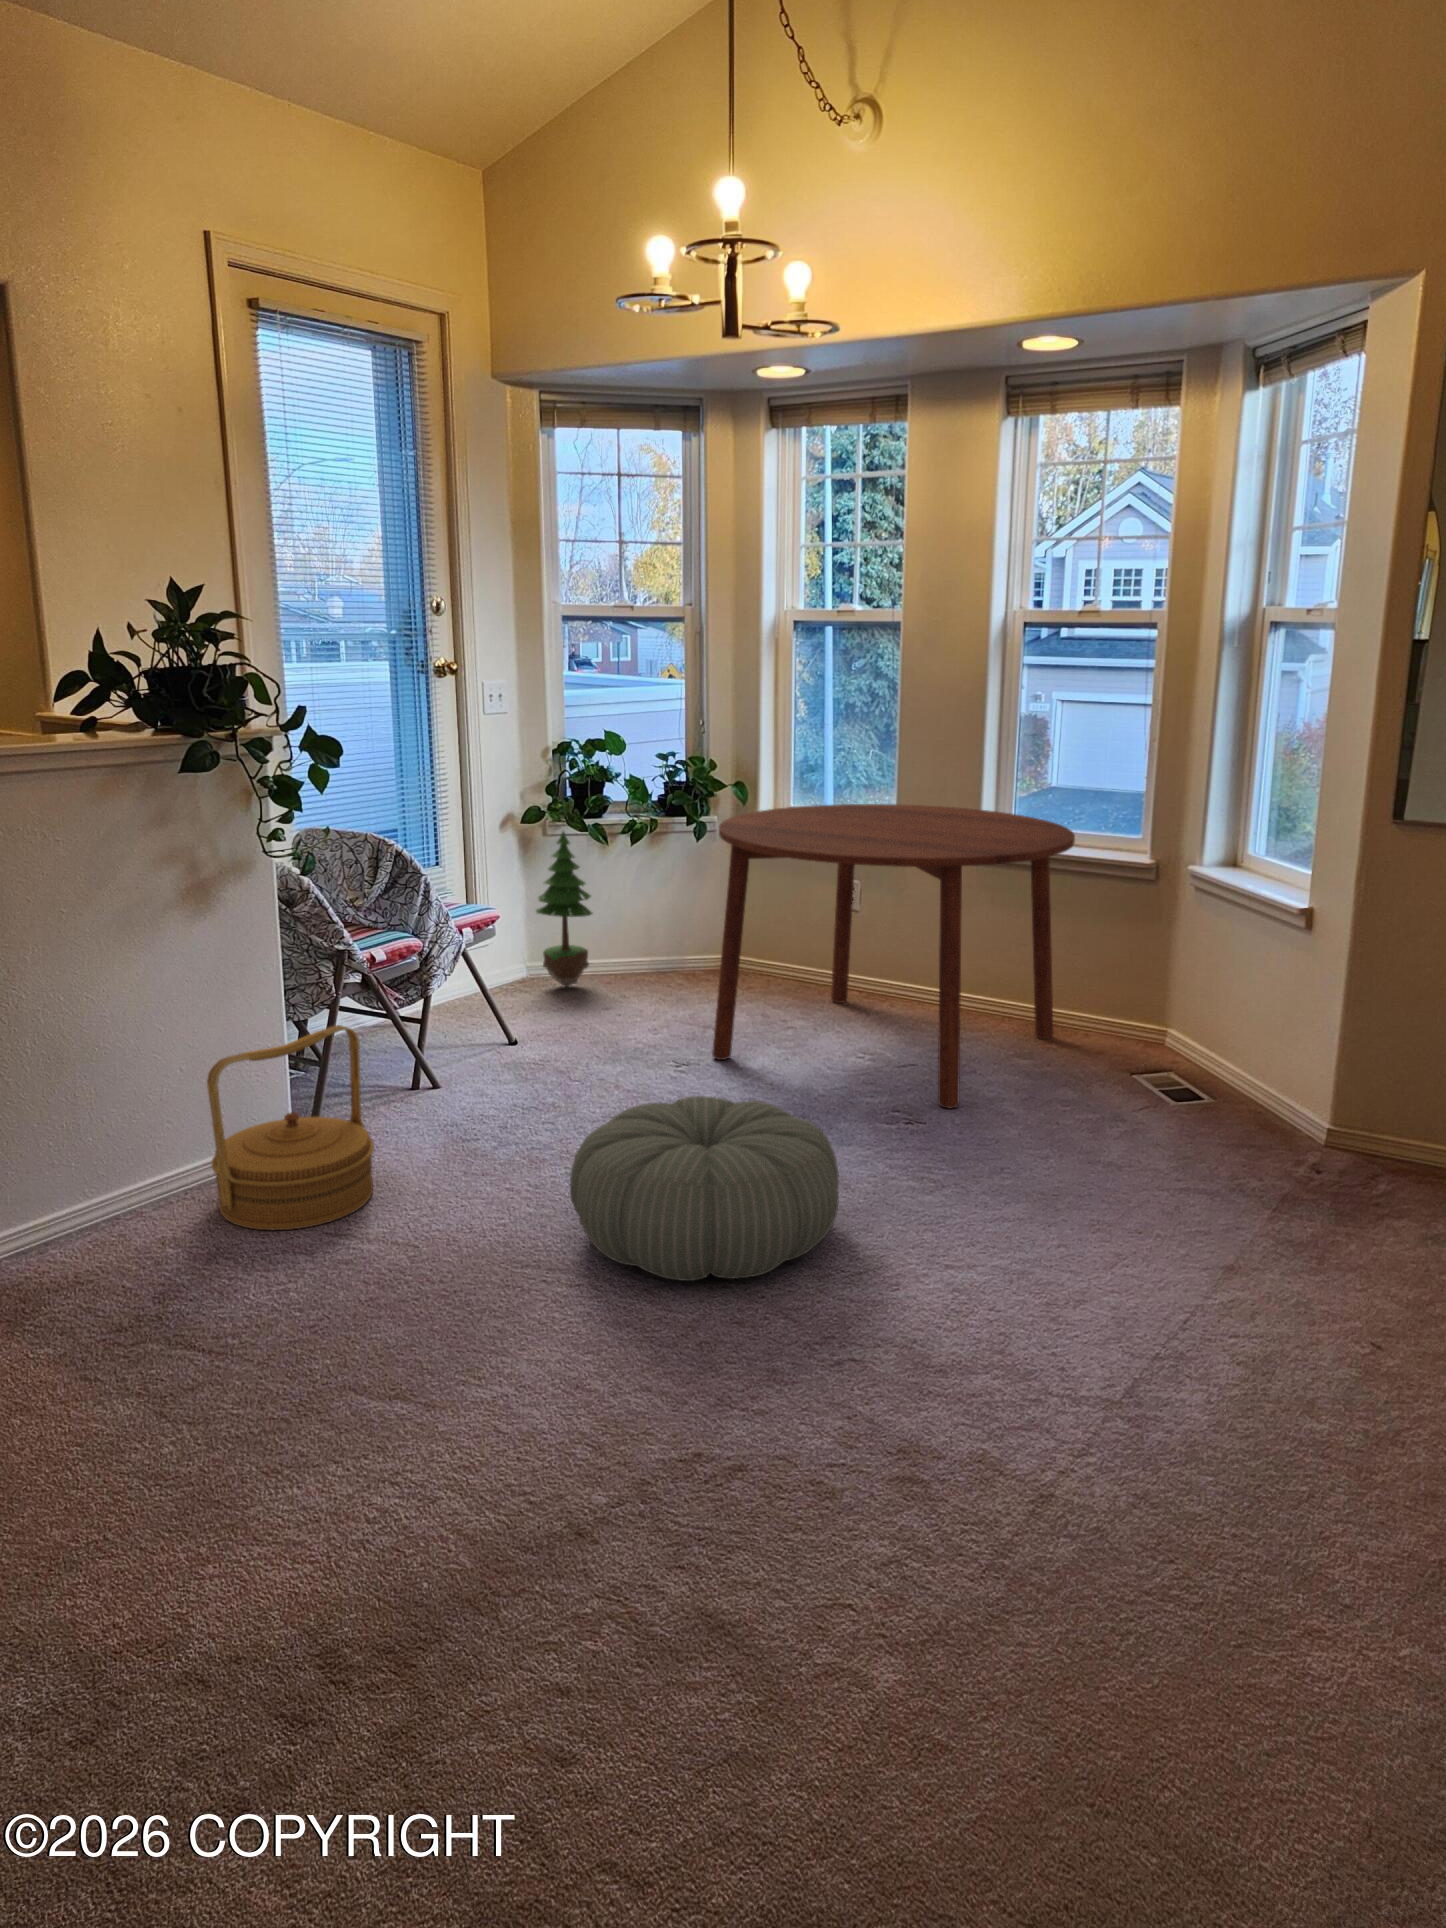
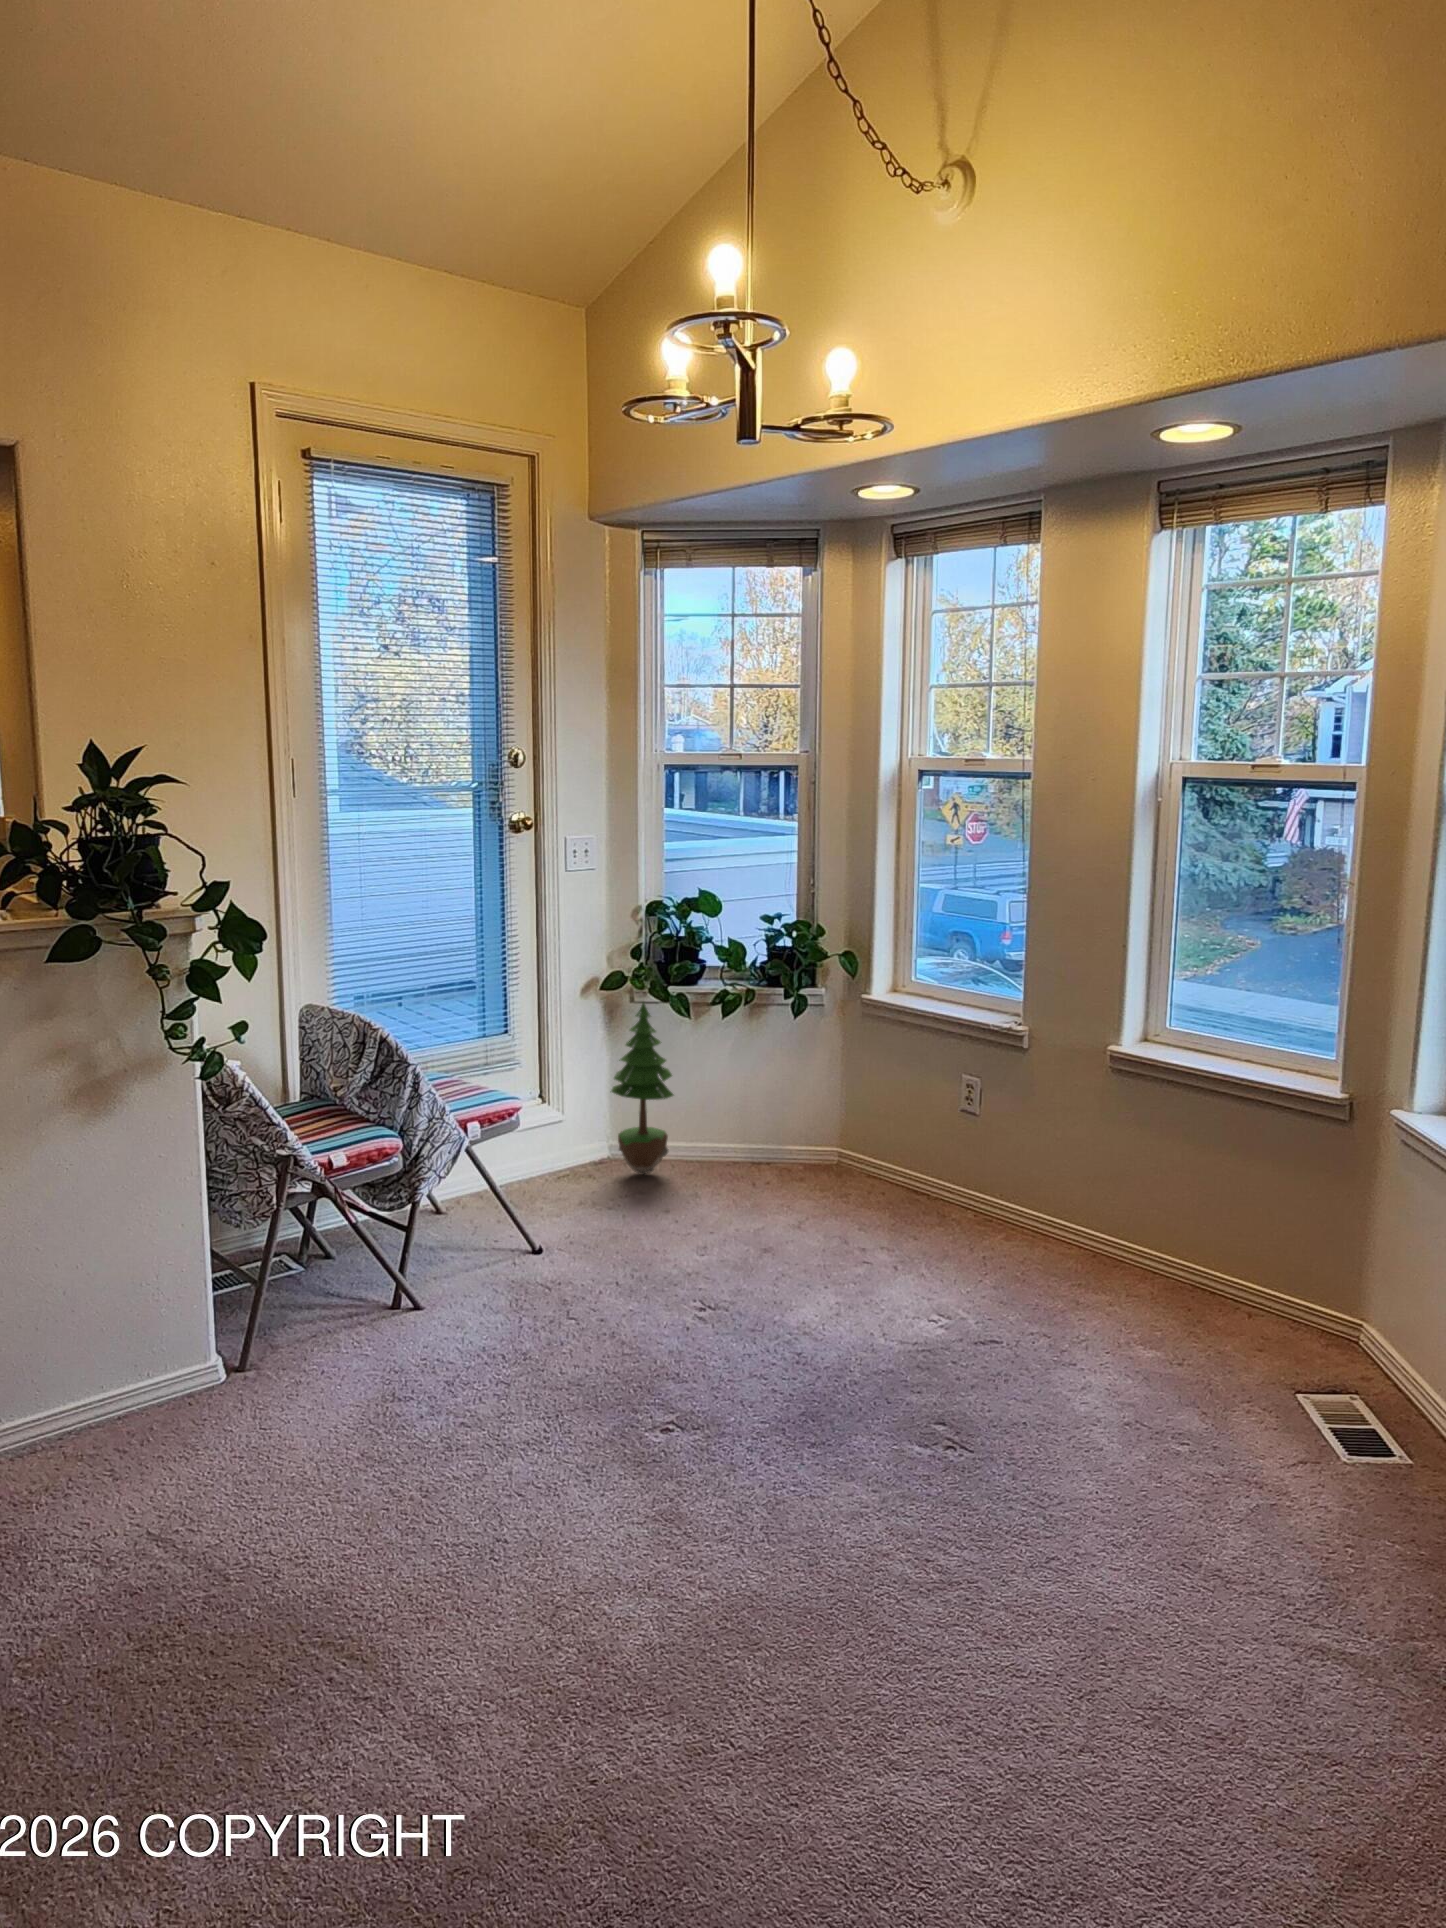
dining table: present [712,804,1075,1108] -> none [746,993,1217,1427]
woven basket: present [207,1025,374,1230] -> none [40,1256,253,1510]
pouf: present [570,1096,839,1281] -> none [387,1405,753,1716]

